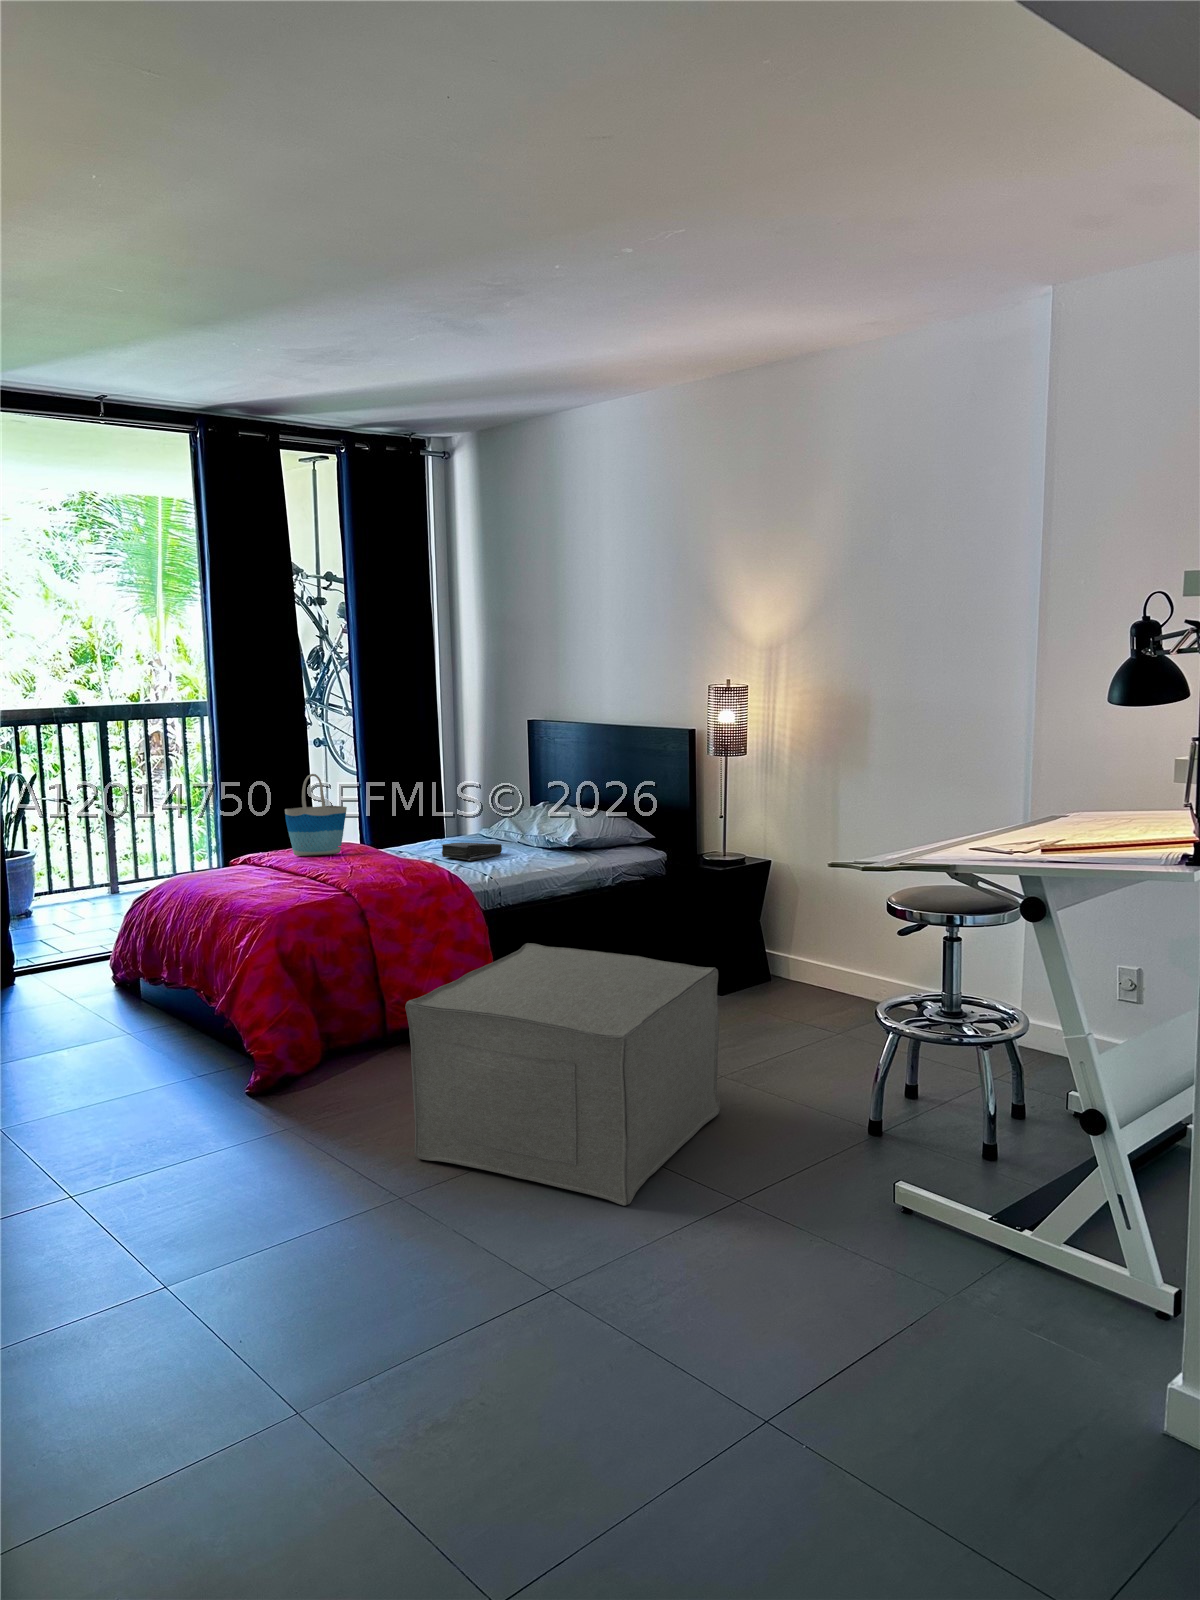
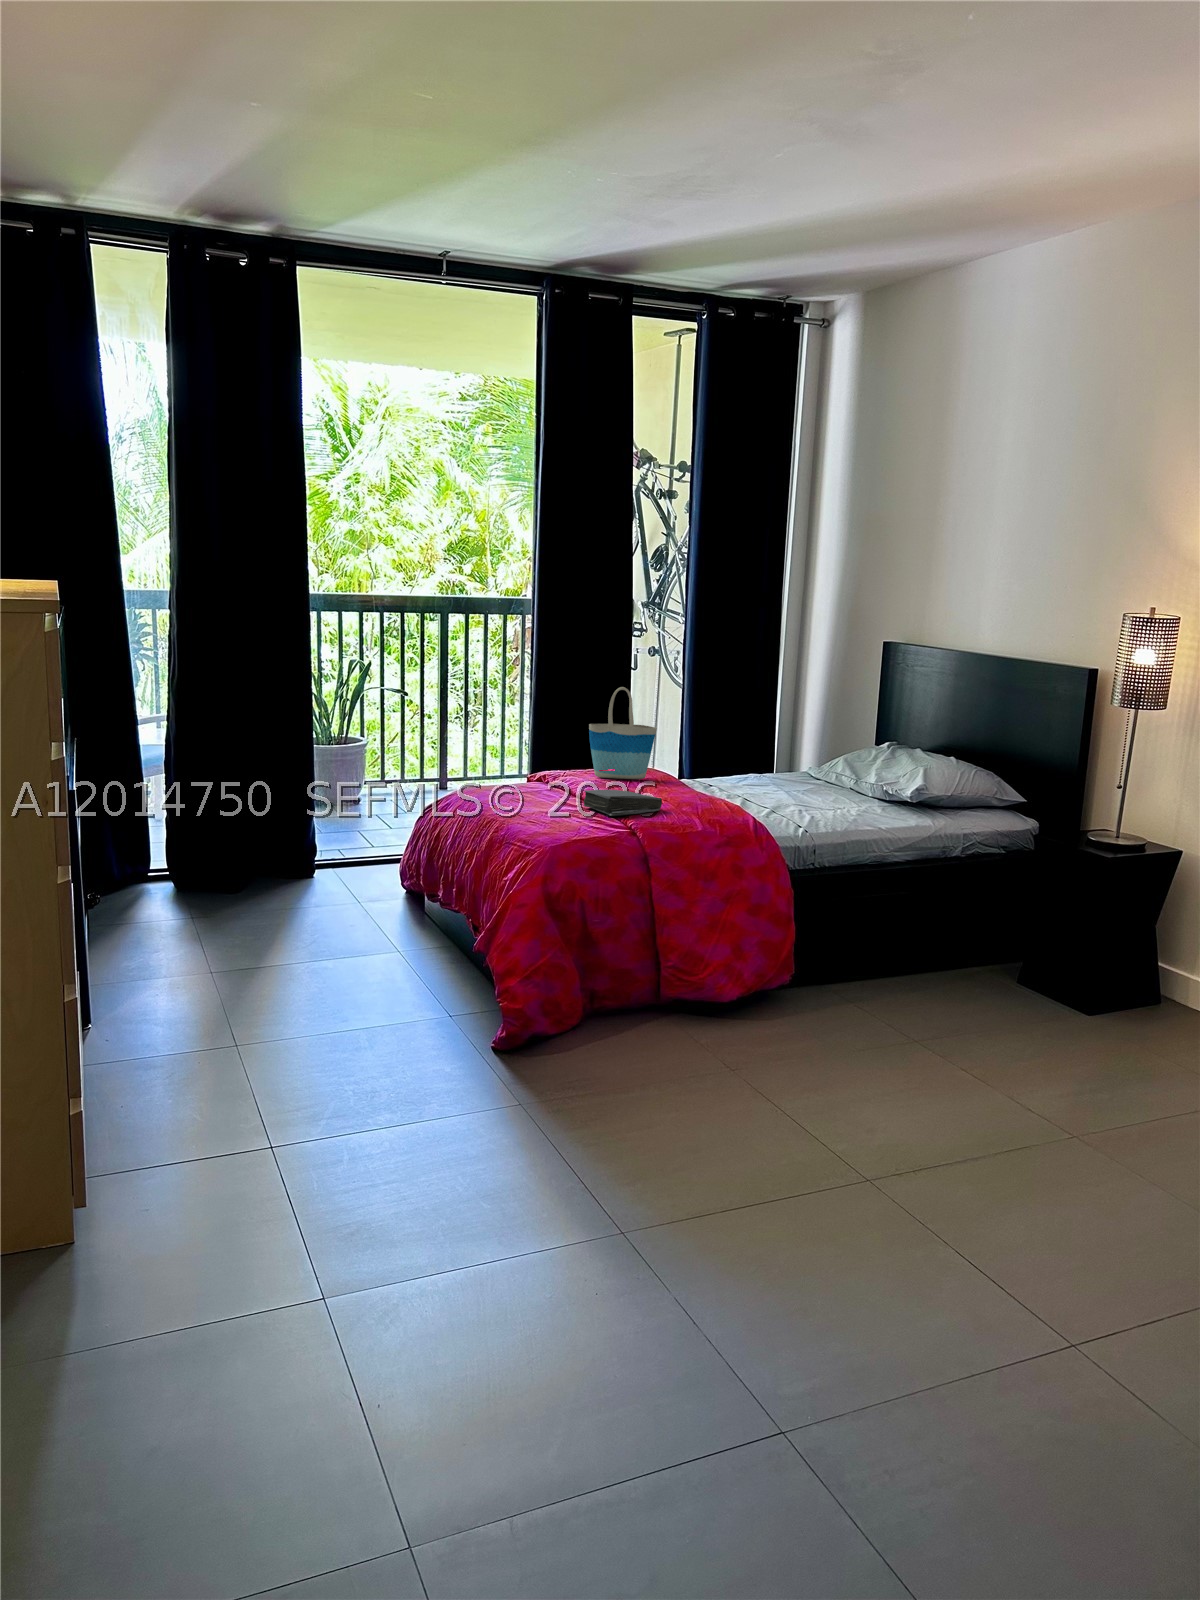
book: present [442,842,502,861] -> present [584,790,662,816]
ottoman: present [405,943,720,1206] -> none [642,931,1083,1338]

